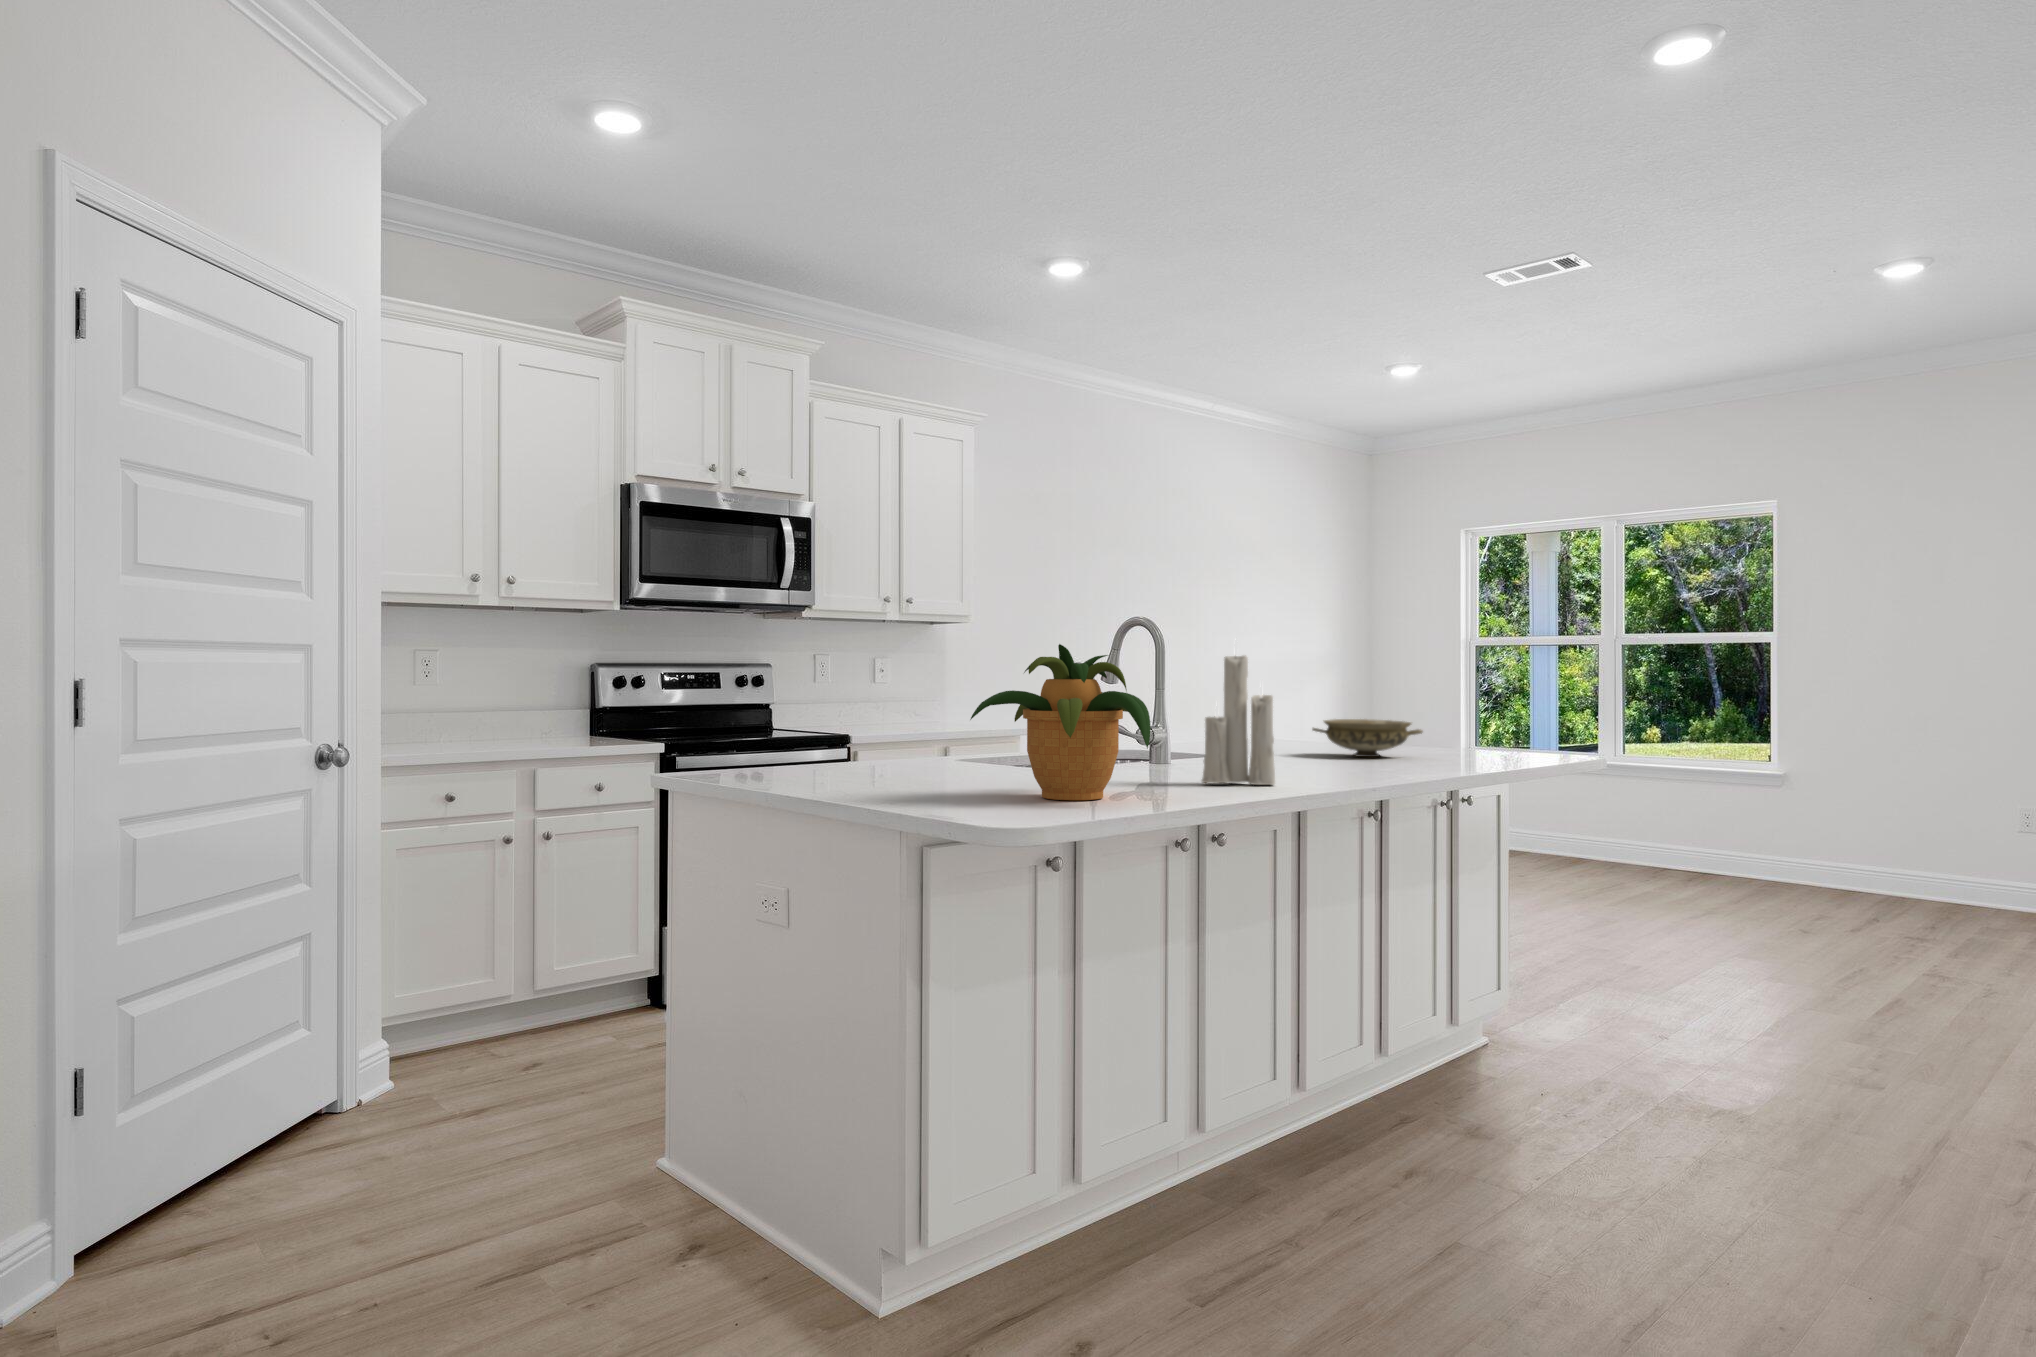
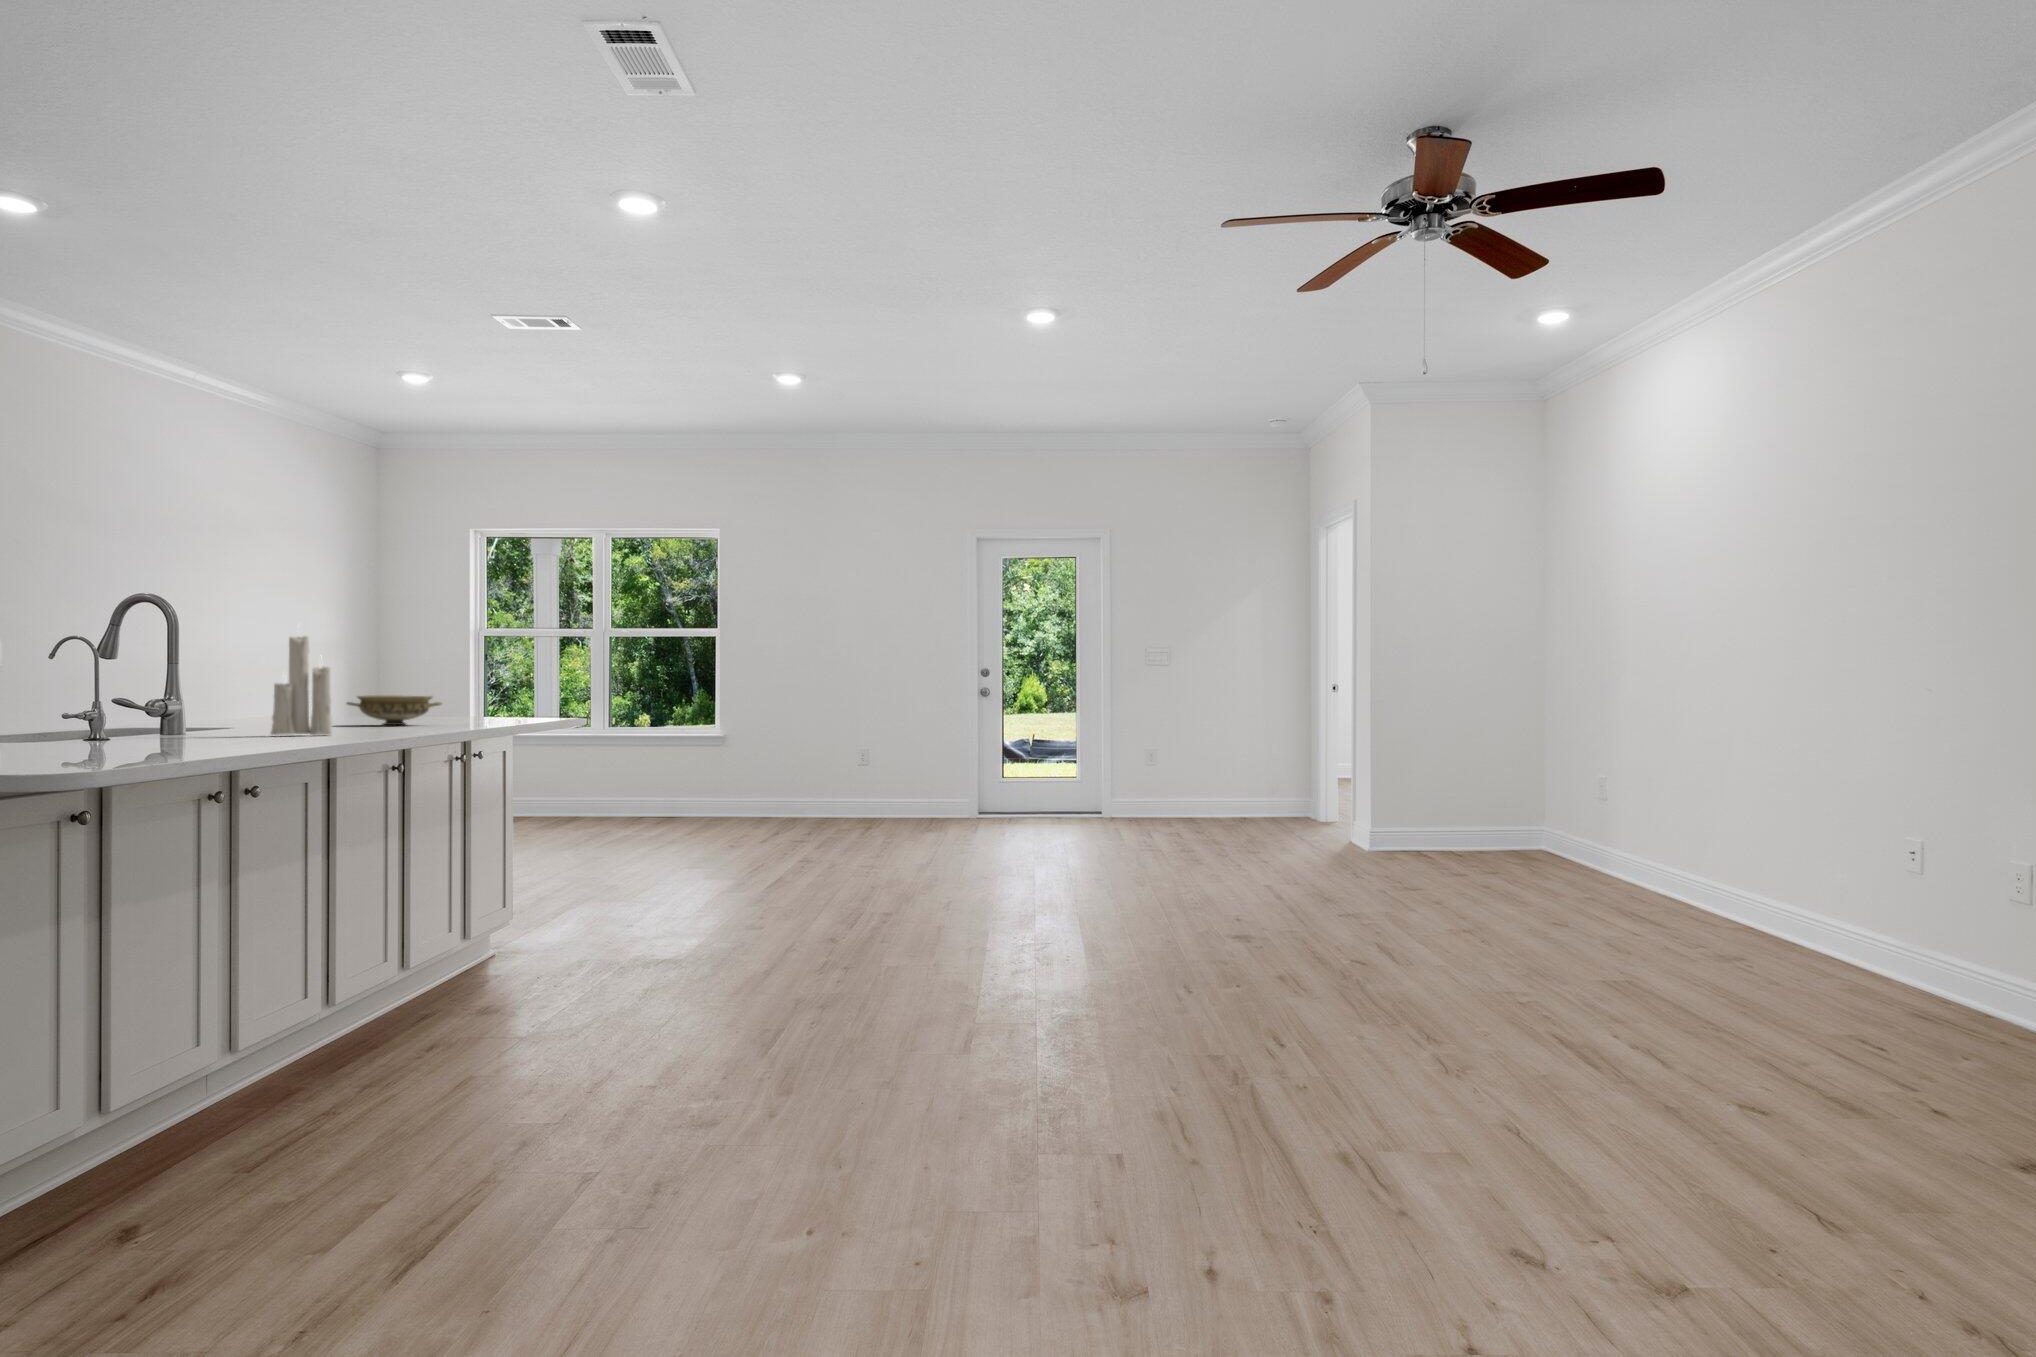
potted plant: present [970,644,1151,800] -> none [86,622,246,742]

